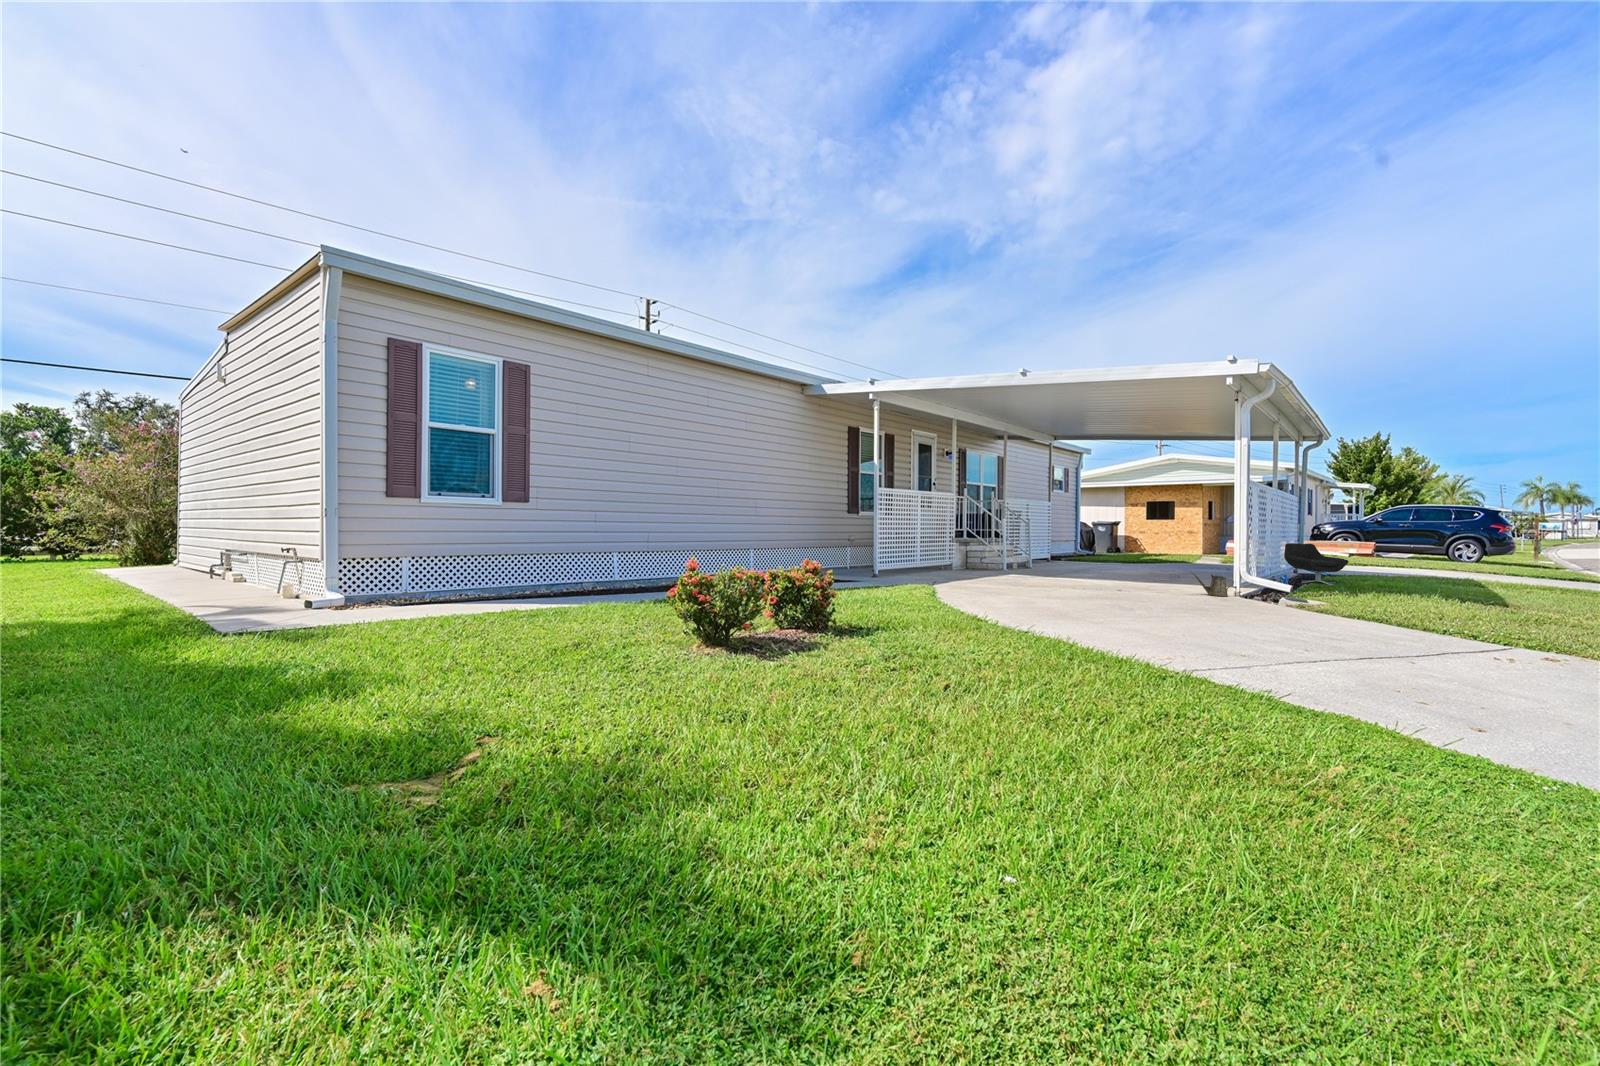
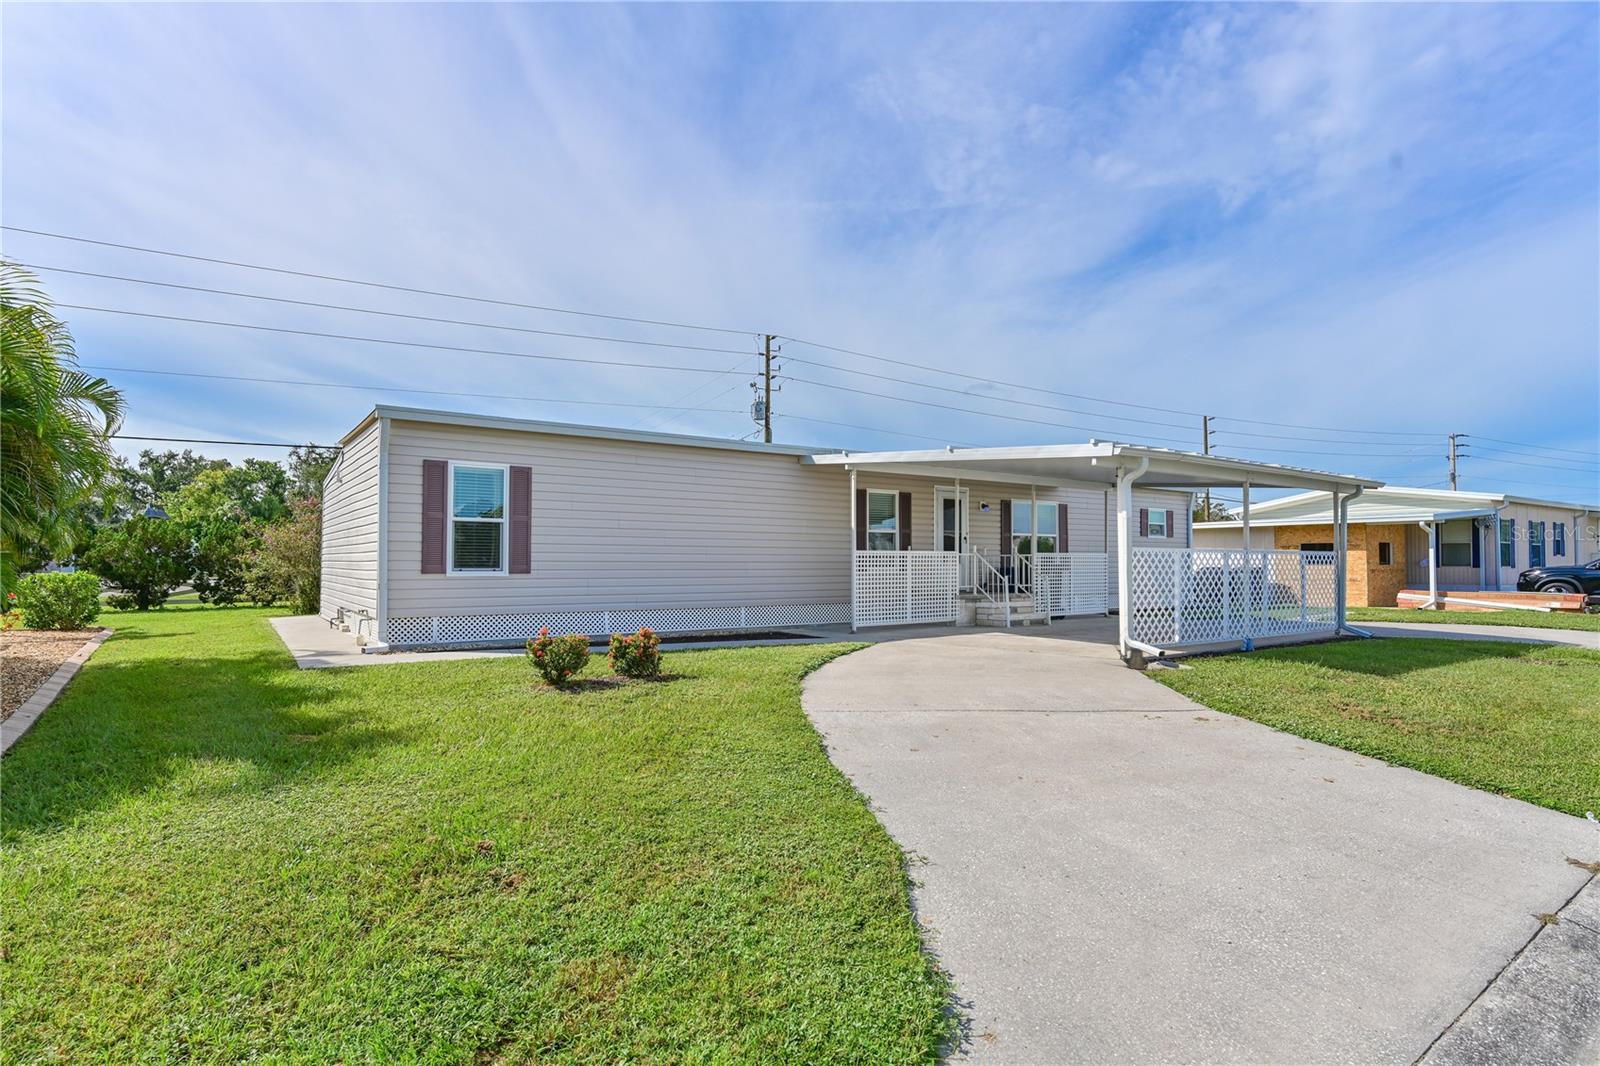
lounge chair: present [1284,543,1348,585] -> none [1288,611,1352,659]

